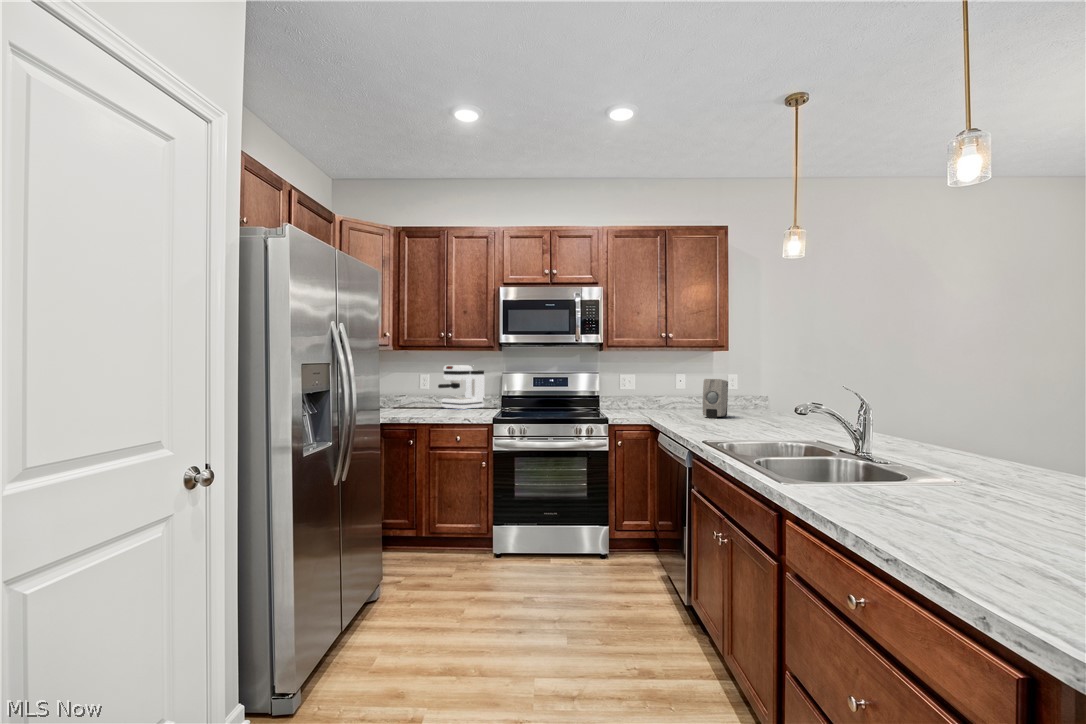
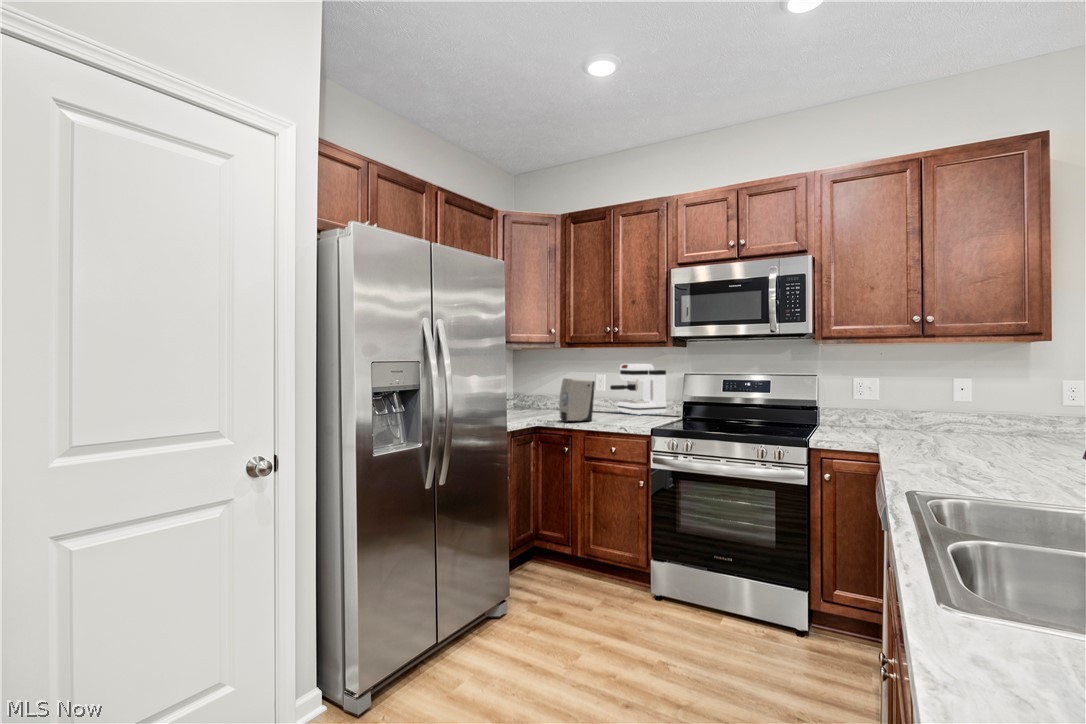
soap dispenser: present [703,379,728,418] -> present [559,378,595,422]

